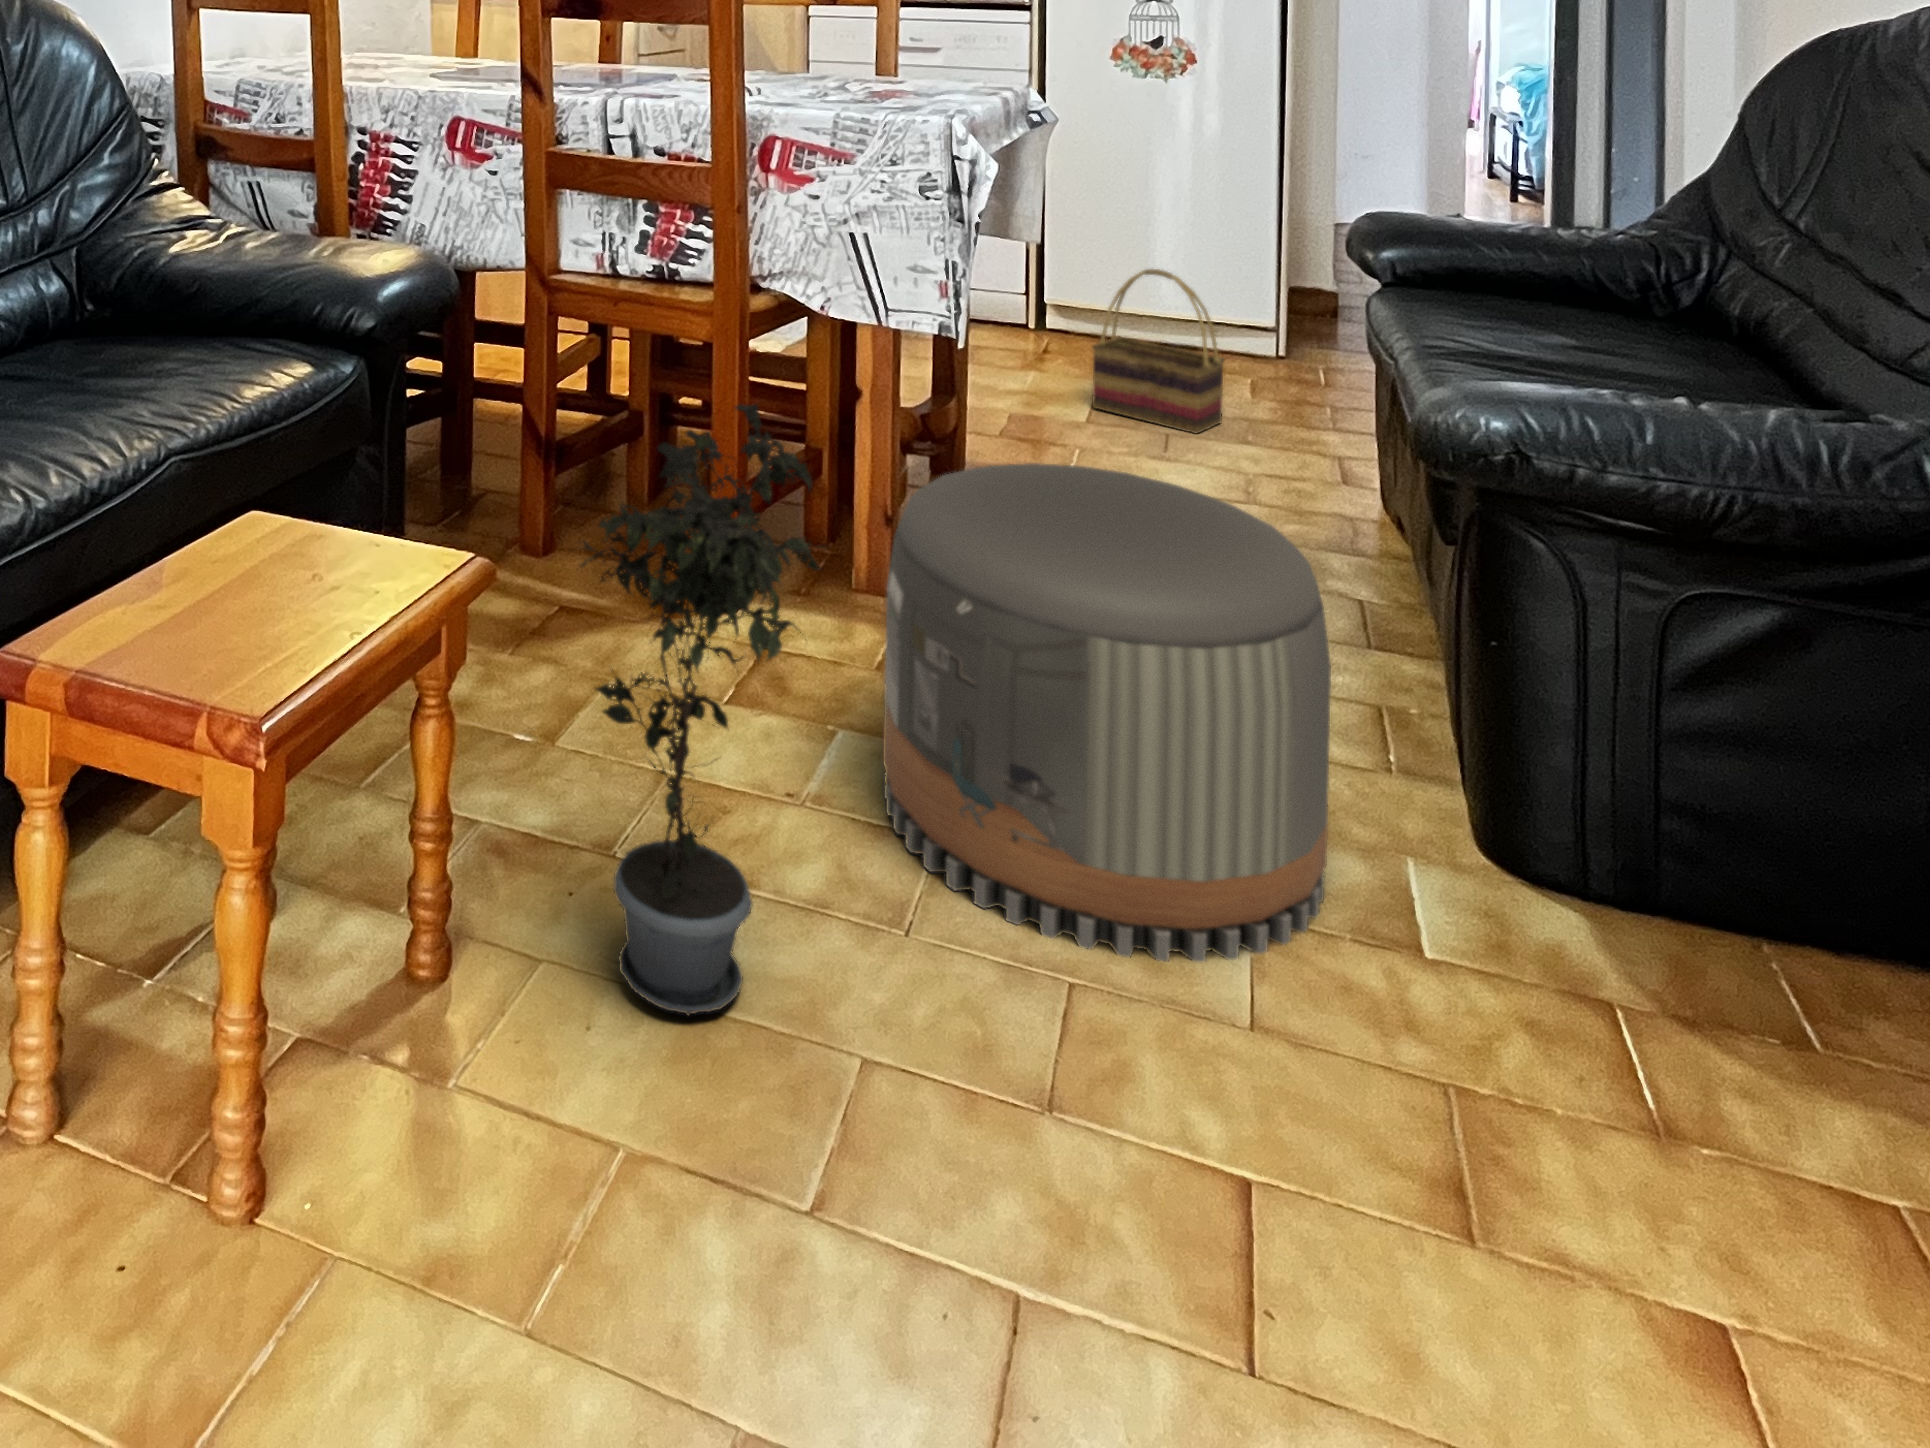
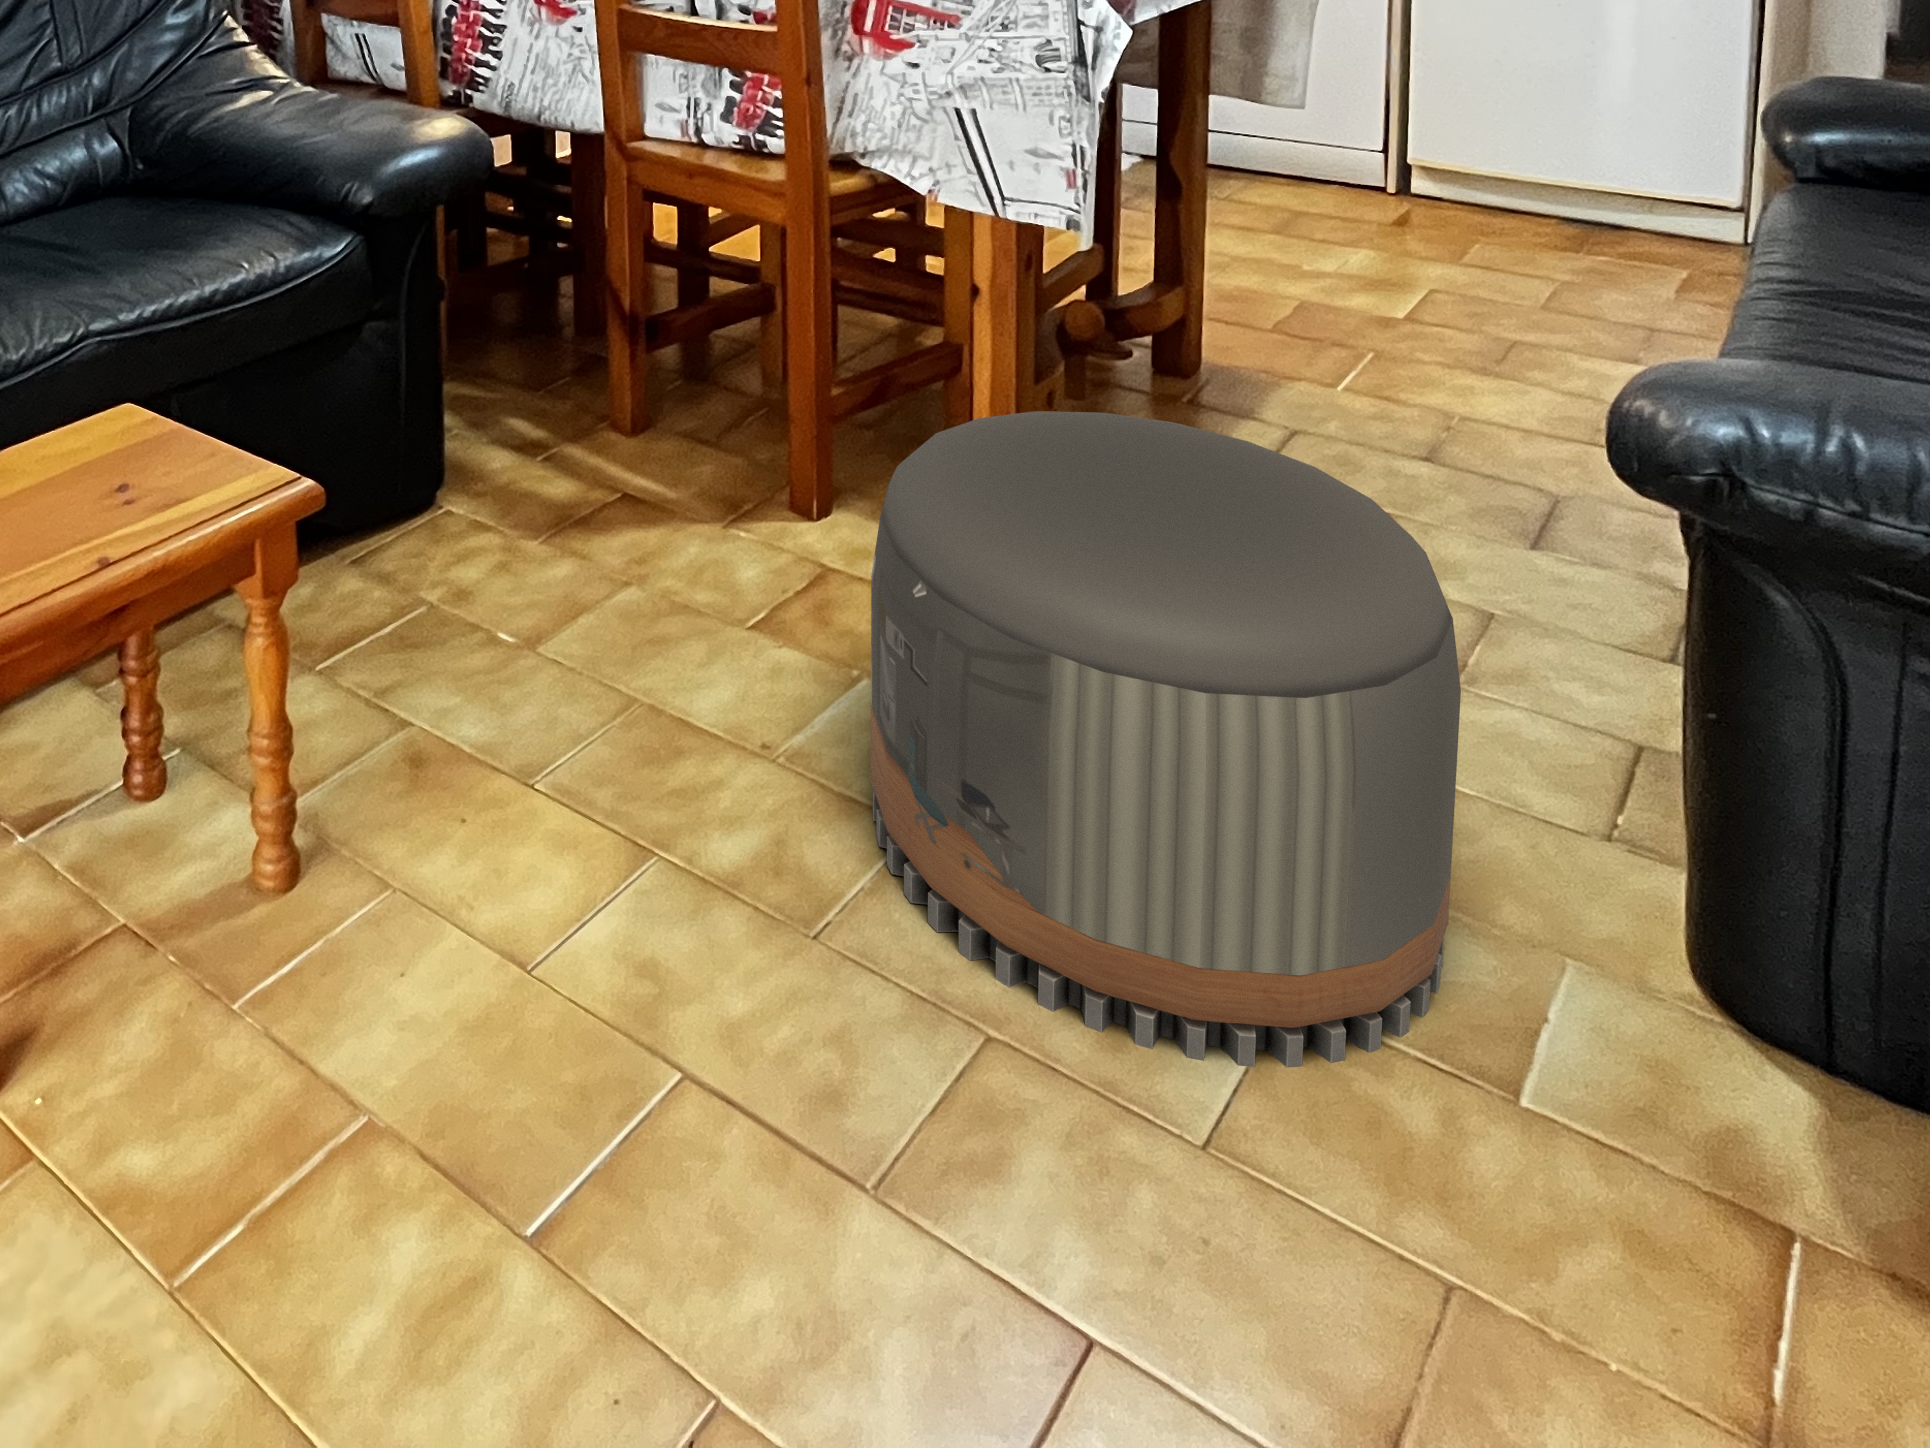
basket: present [1092,269,1225,434] -> none [1428,140,1629,352]
potted plant: present [581,404,824,1016] -> none [392,346,671,987]

